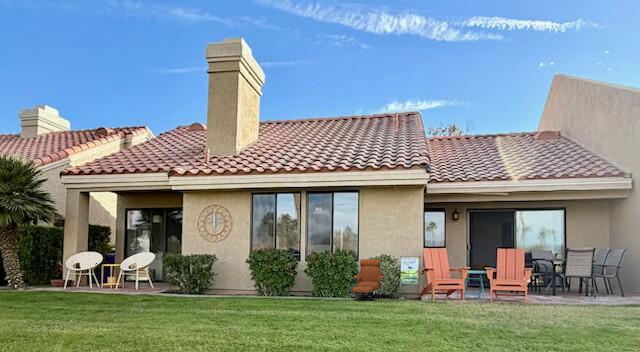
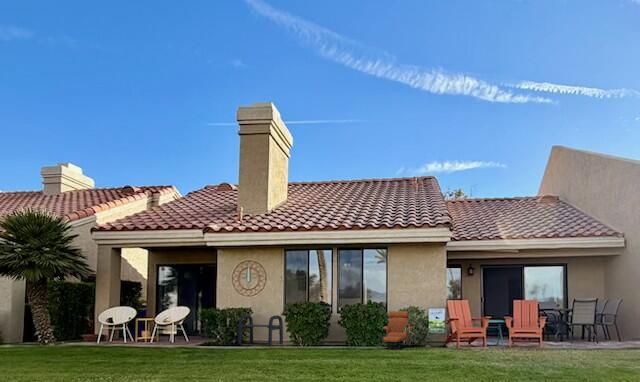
bench: none [201,262,249,295] -> present [238,315,283,346]

